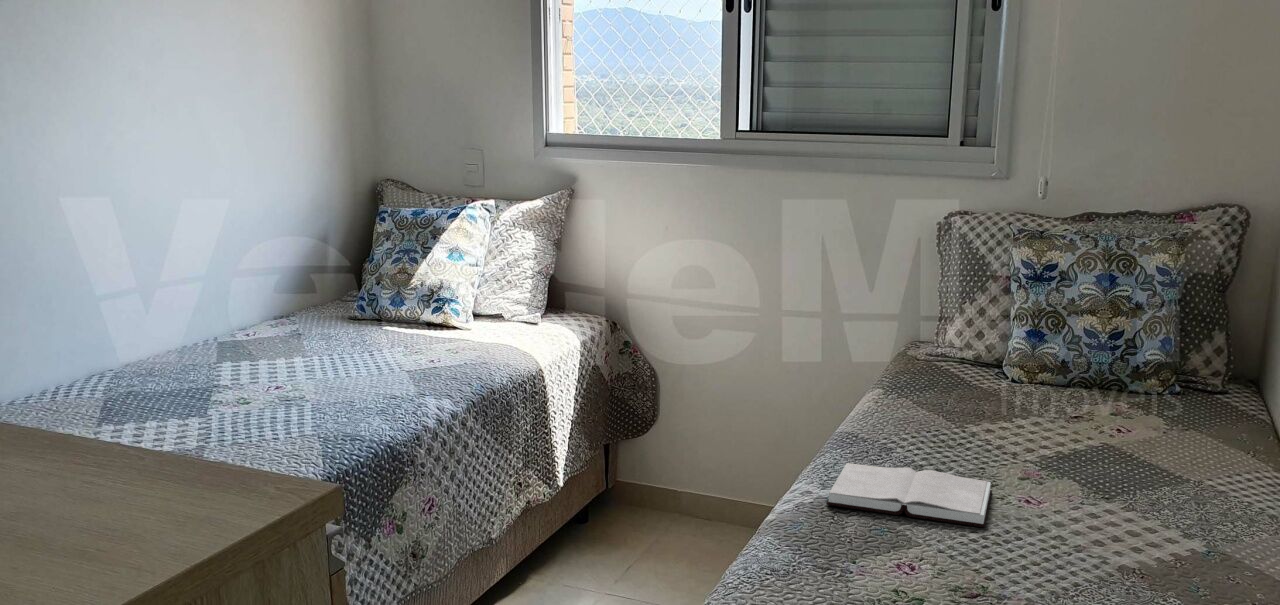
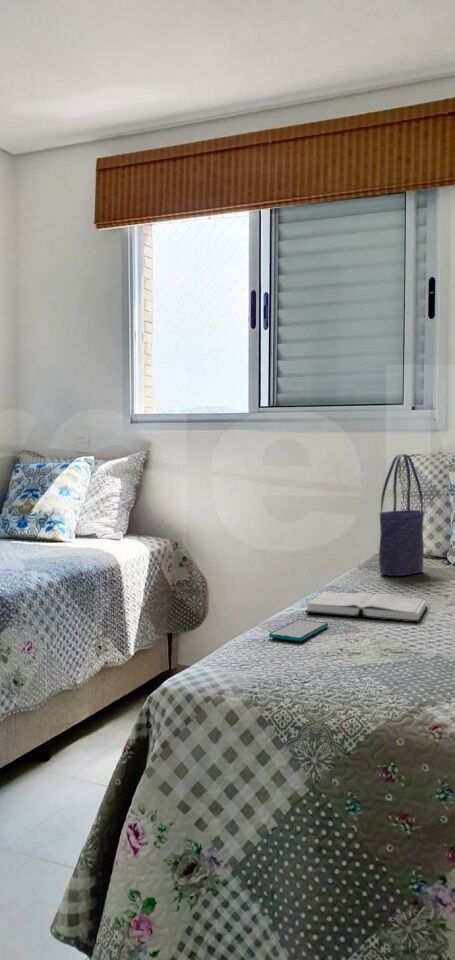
tote bag: none [915,243,980,415] -> present [379,454,424,576]
smartphone: none [785,524,862,573] -> present [269,620,328,641]

